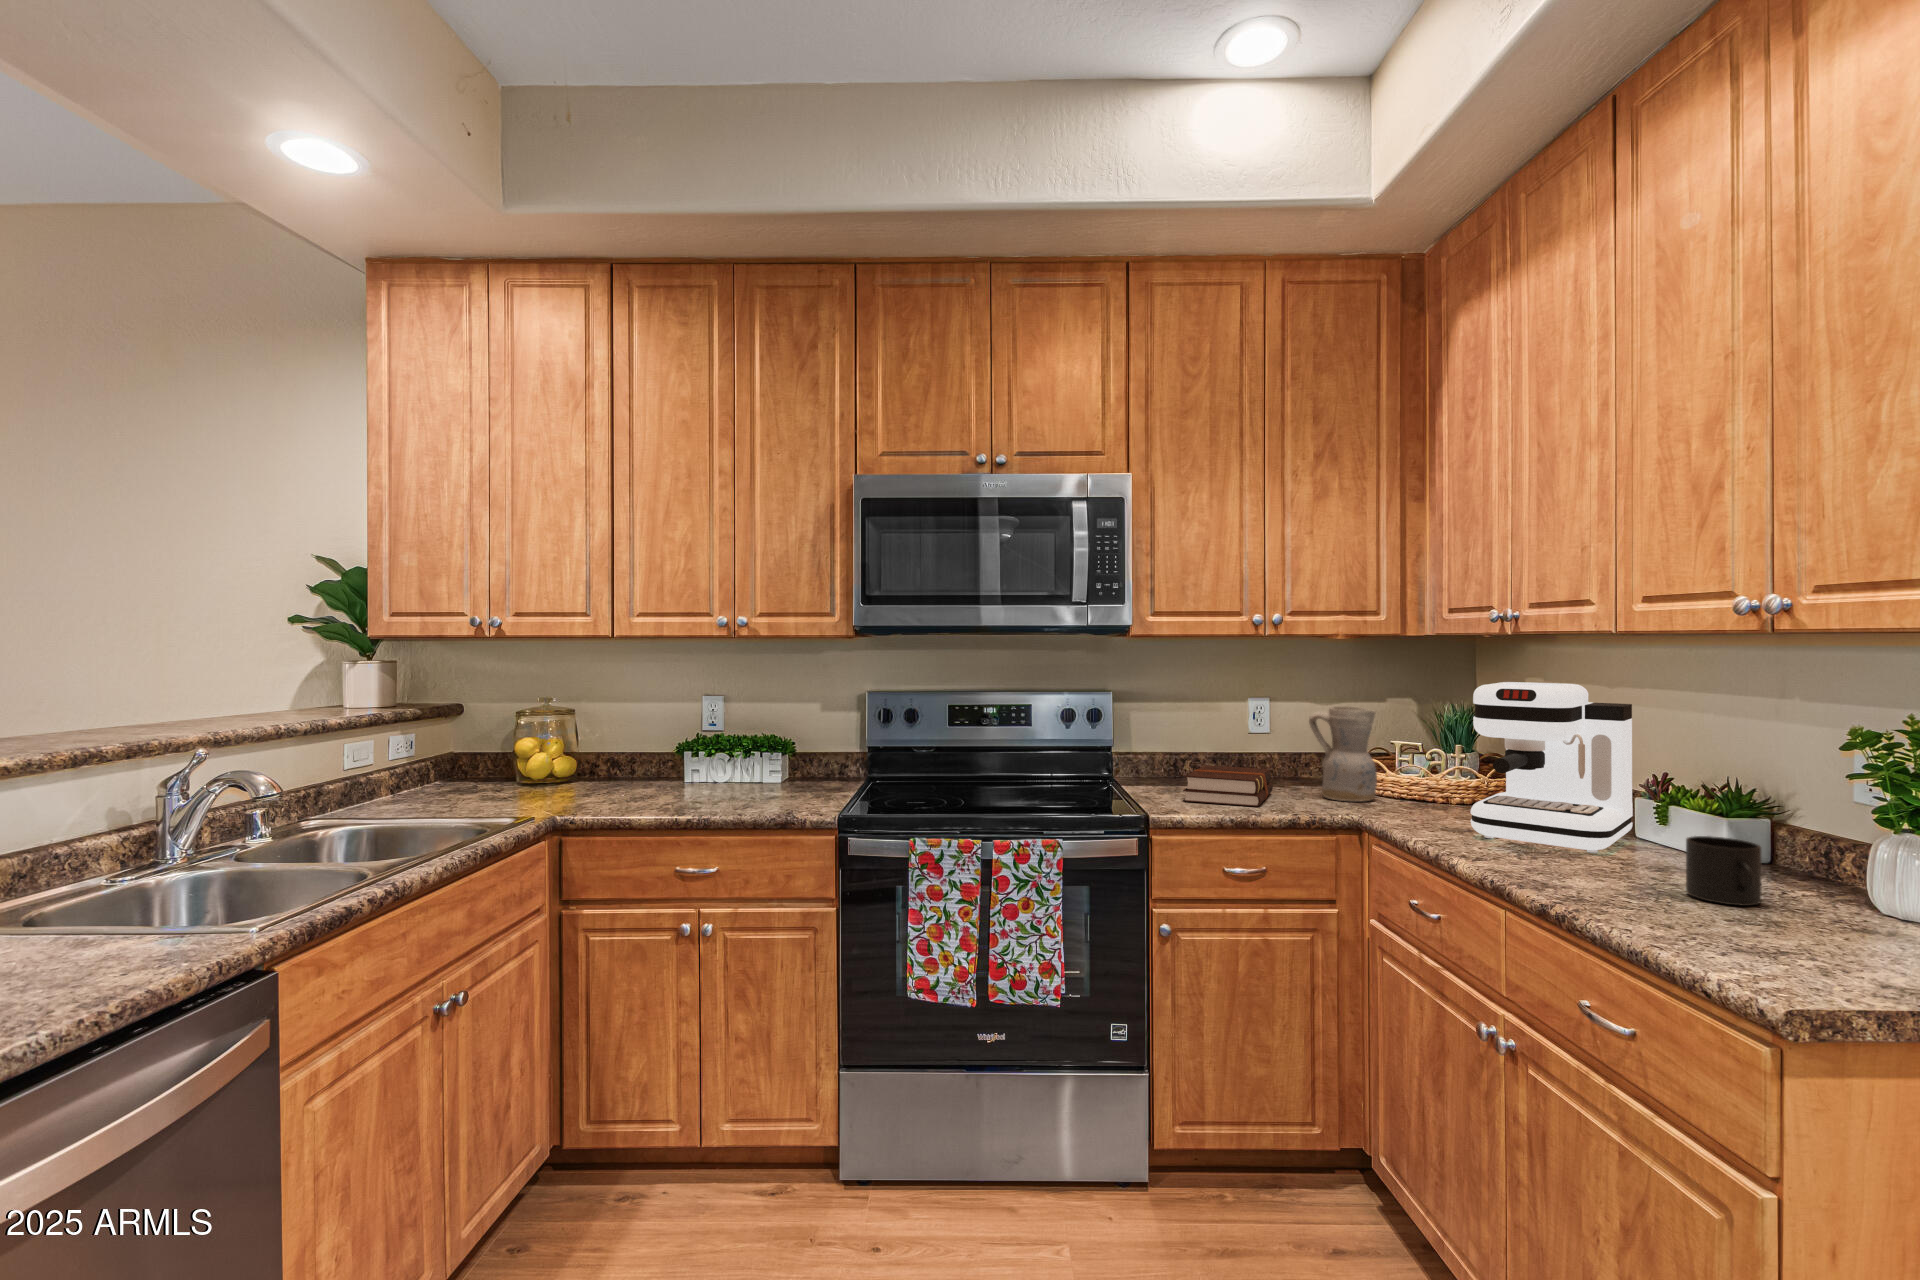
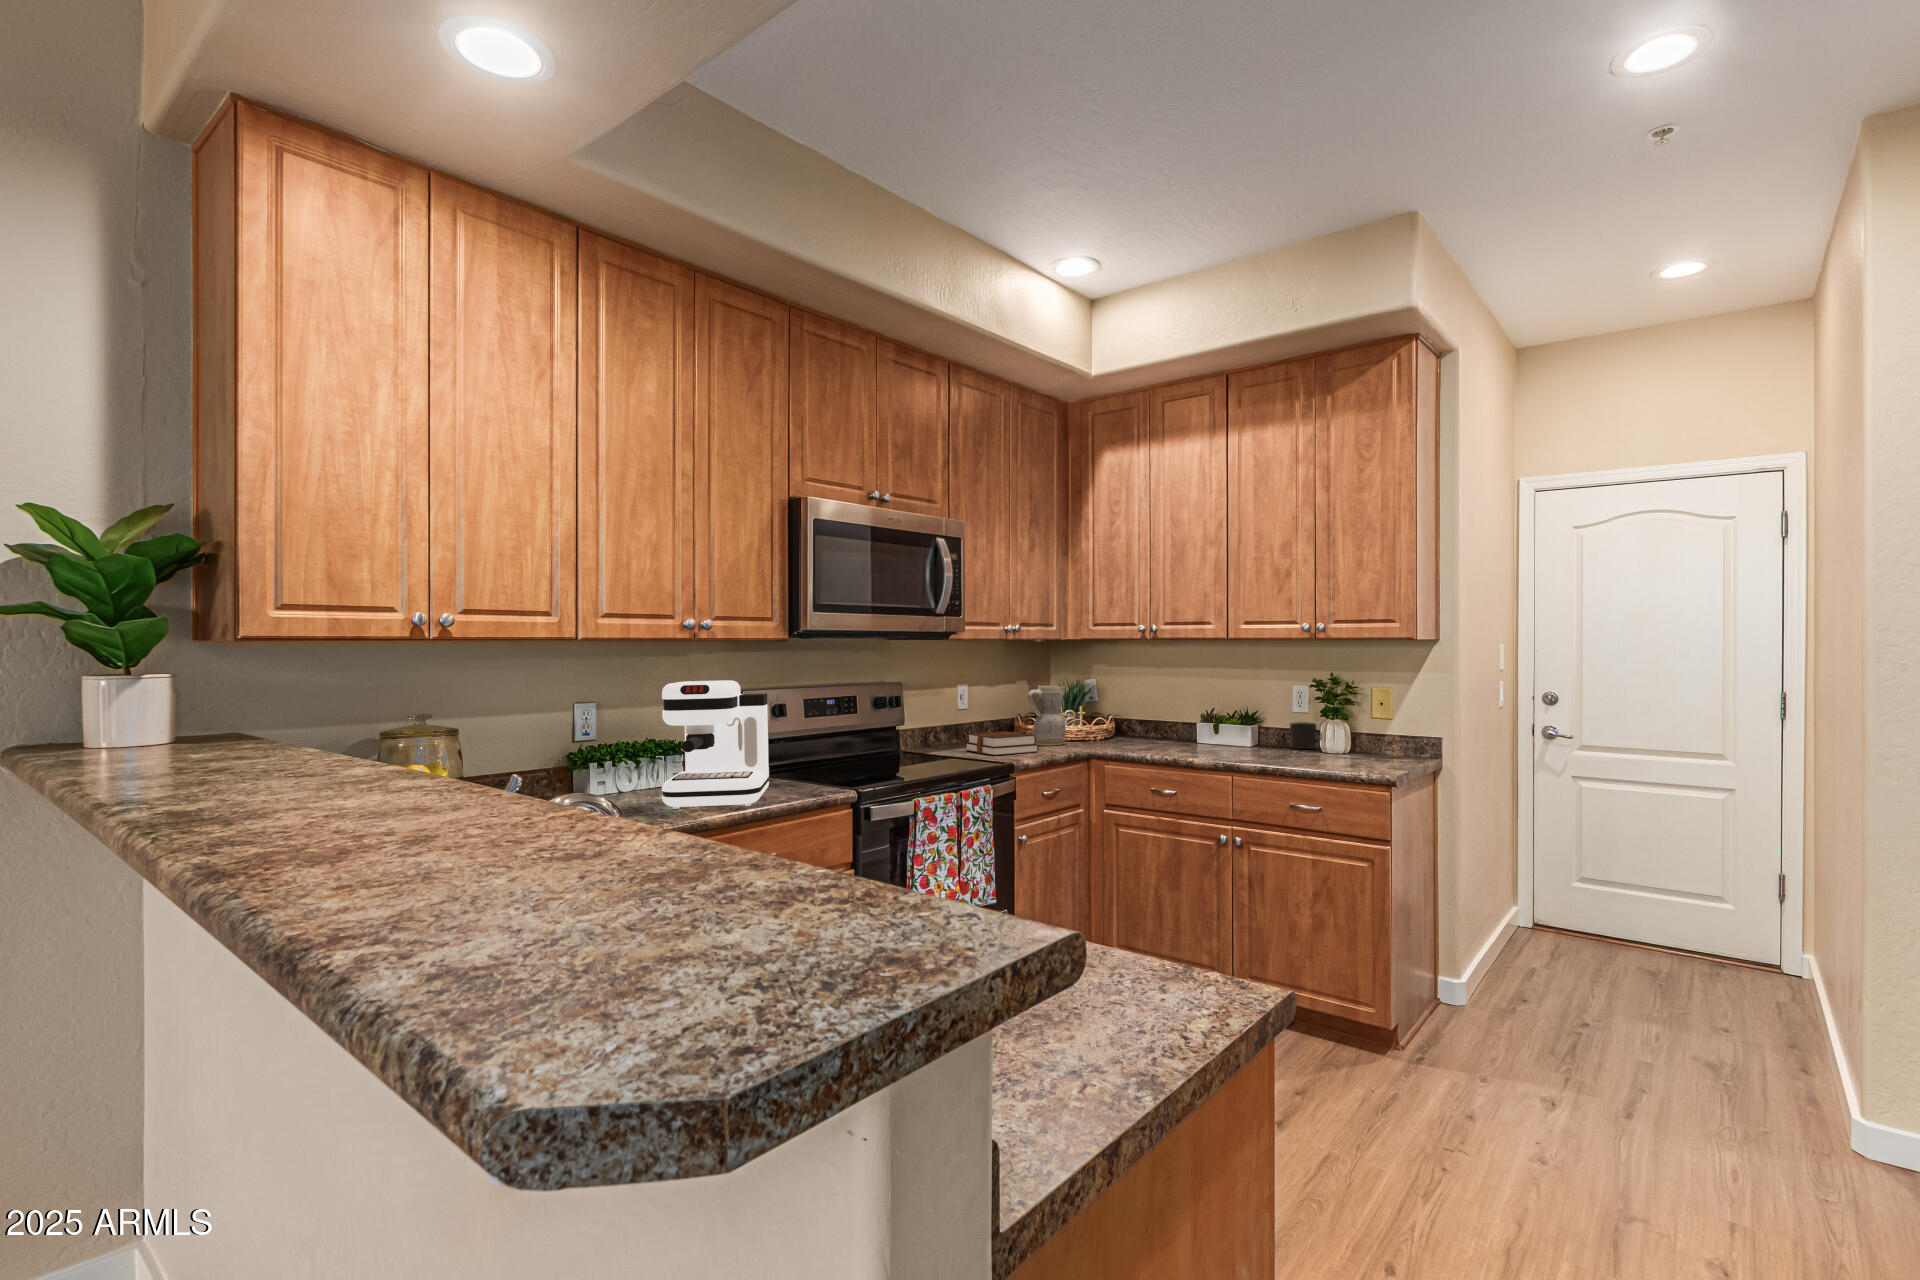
coffee maker: present [1471,682,1633,853] -> present [662,680,769,809]

